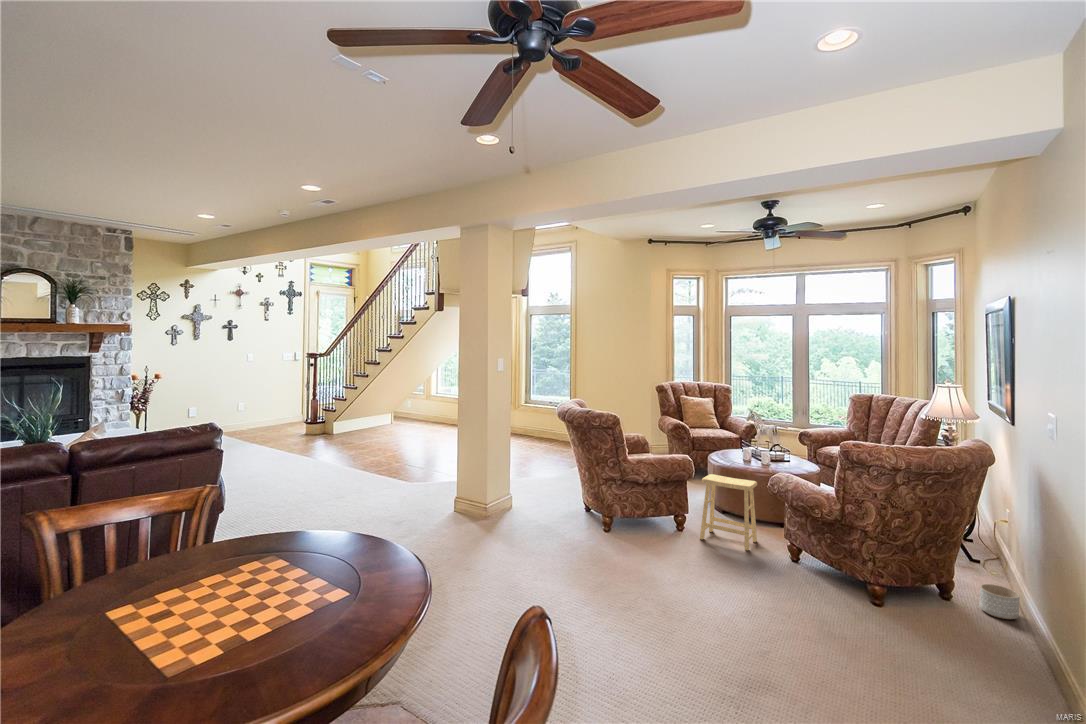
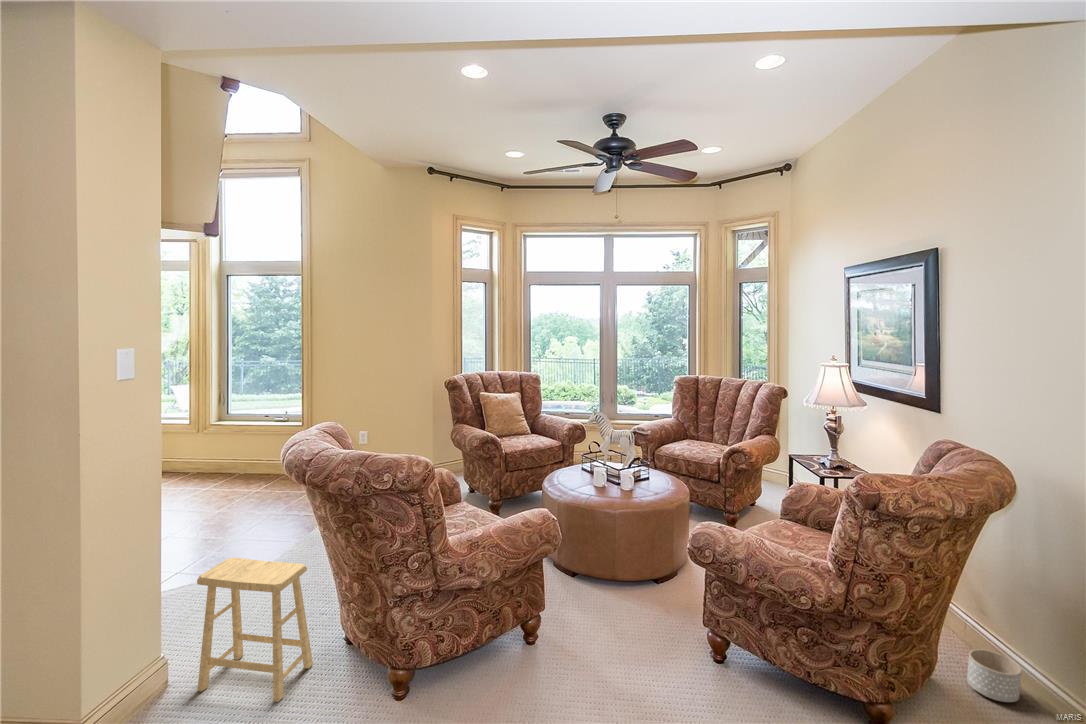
footstool: present [700,474,757,551] -> present [197,558,313,702]

